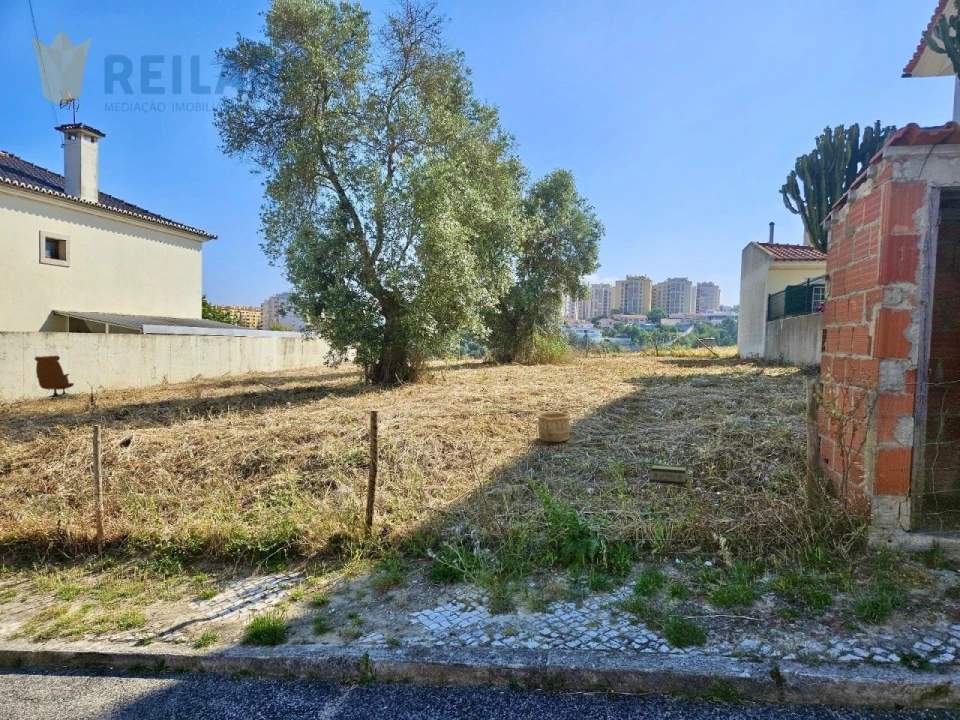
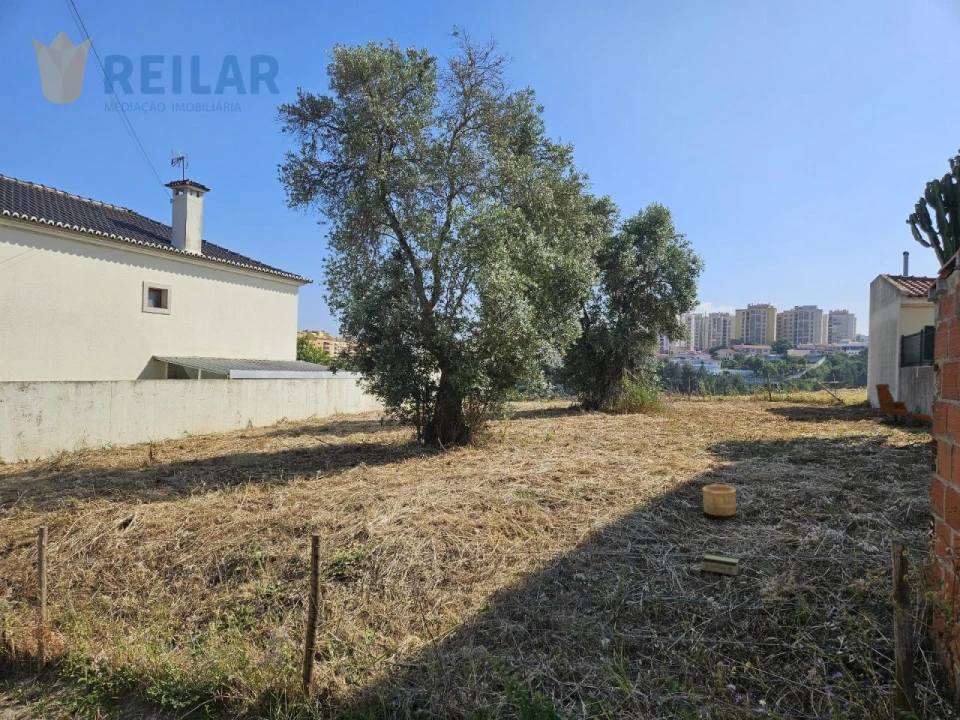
lounge chair: present [35,356,74,400] -> present [876,384,931,426]
wooden bucket: present [538,412,570,442] -> present [702,484,736,516]

